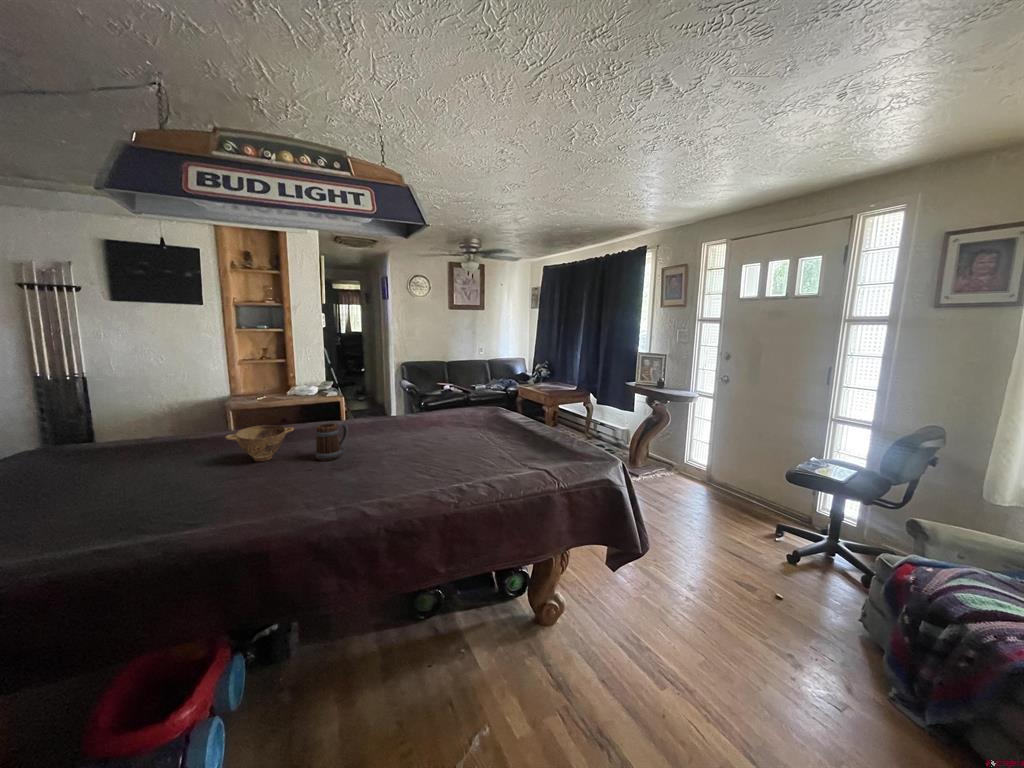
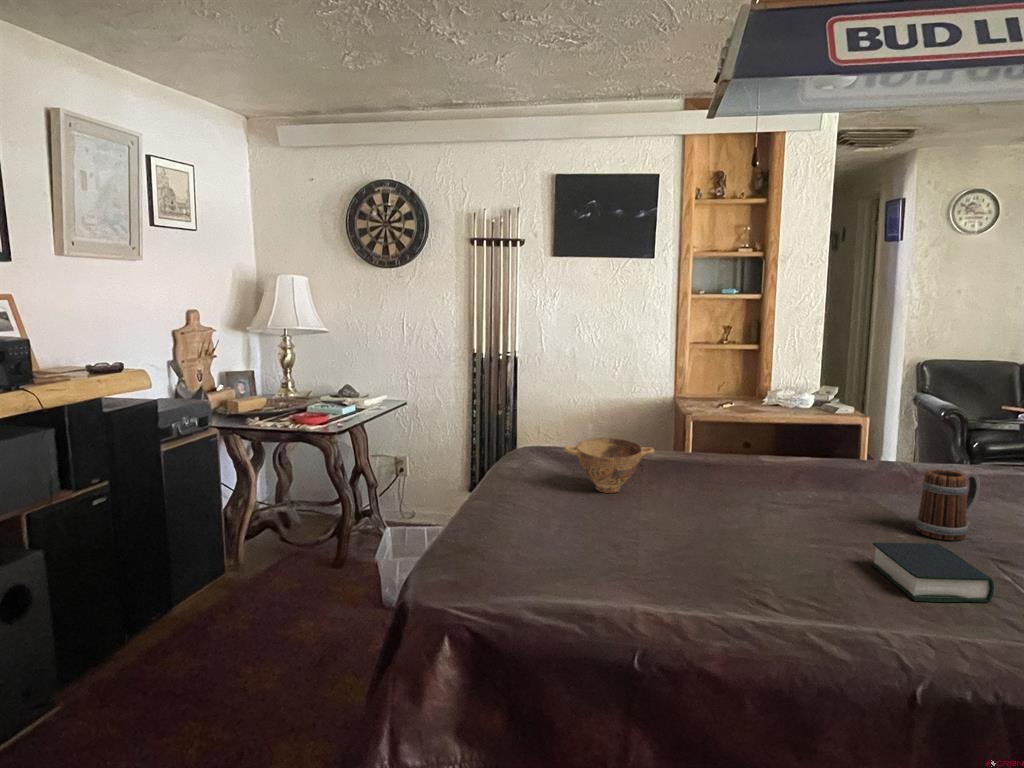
bowl: present [225,425,294,461] -> present [564,438,654,493]
book: none [269,465,322,501] -> present [871,543,994,602]

